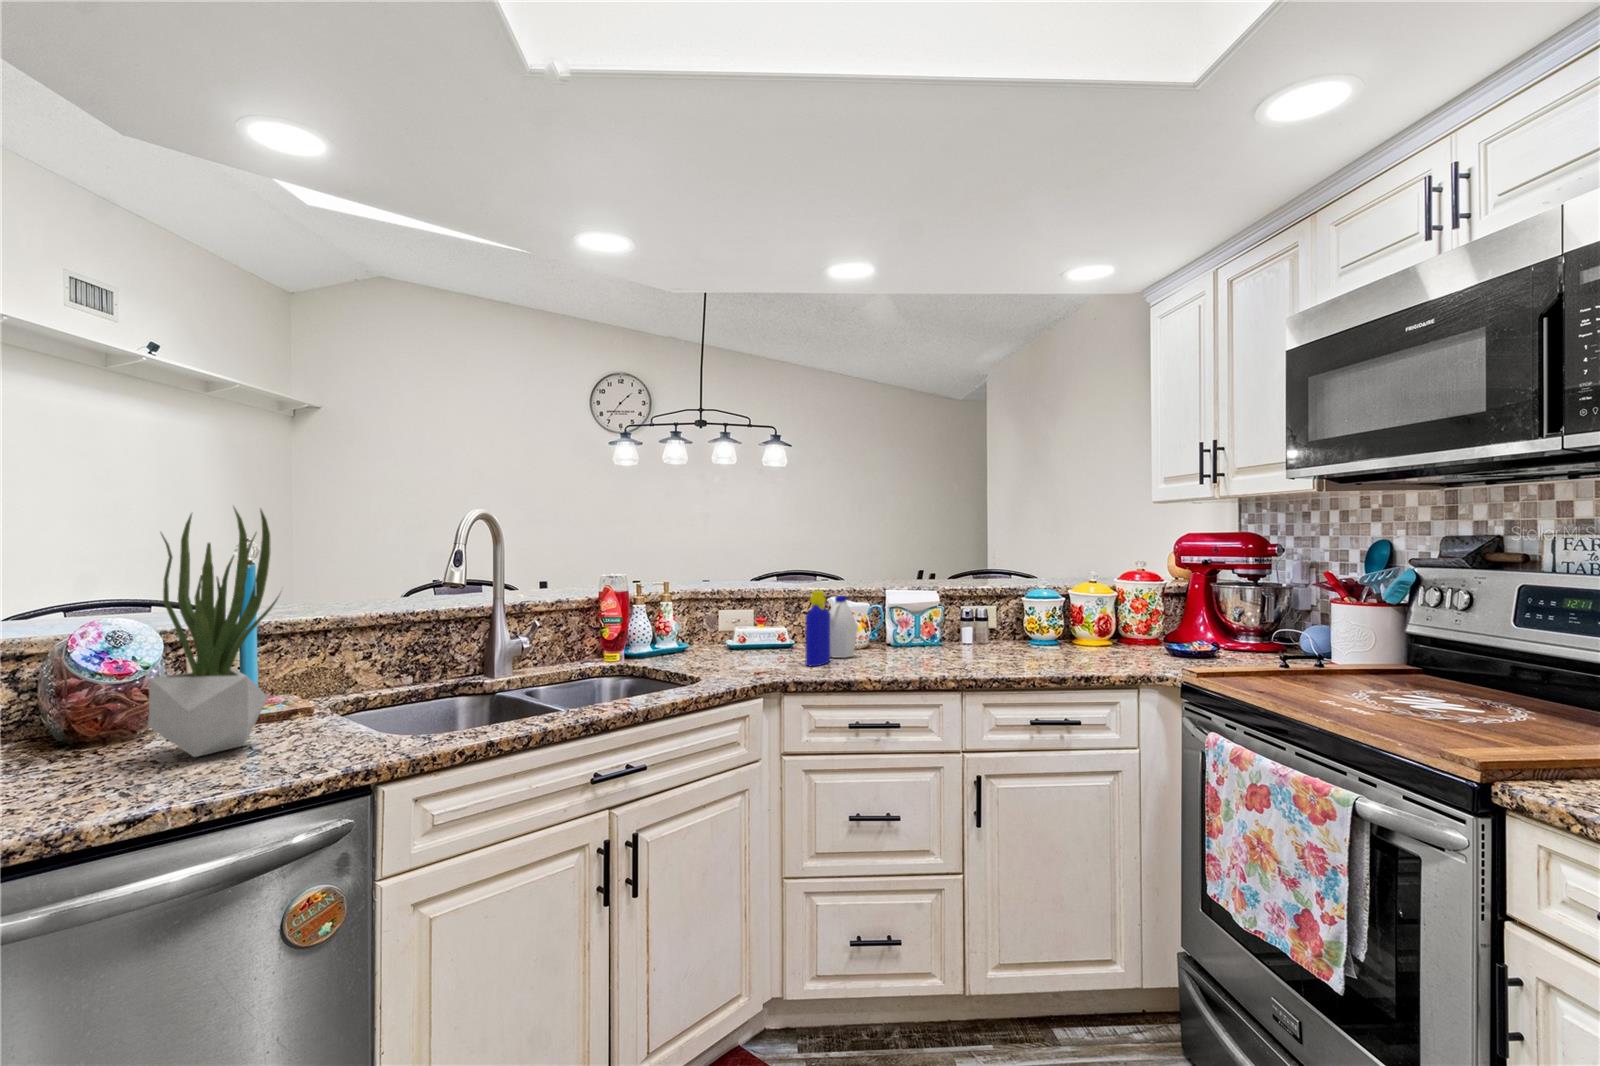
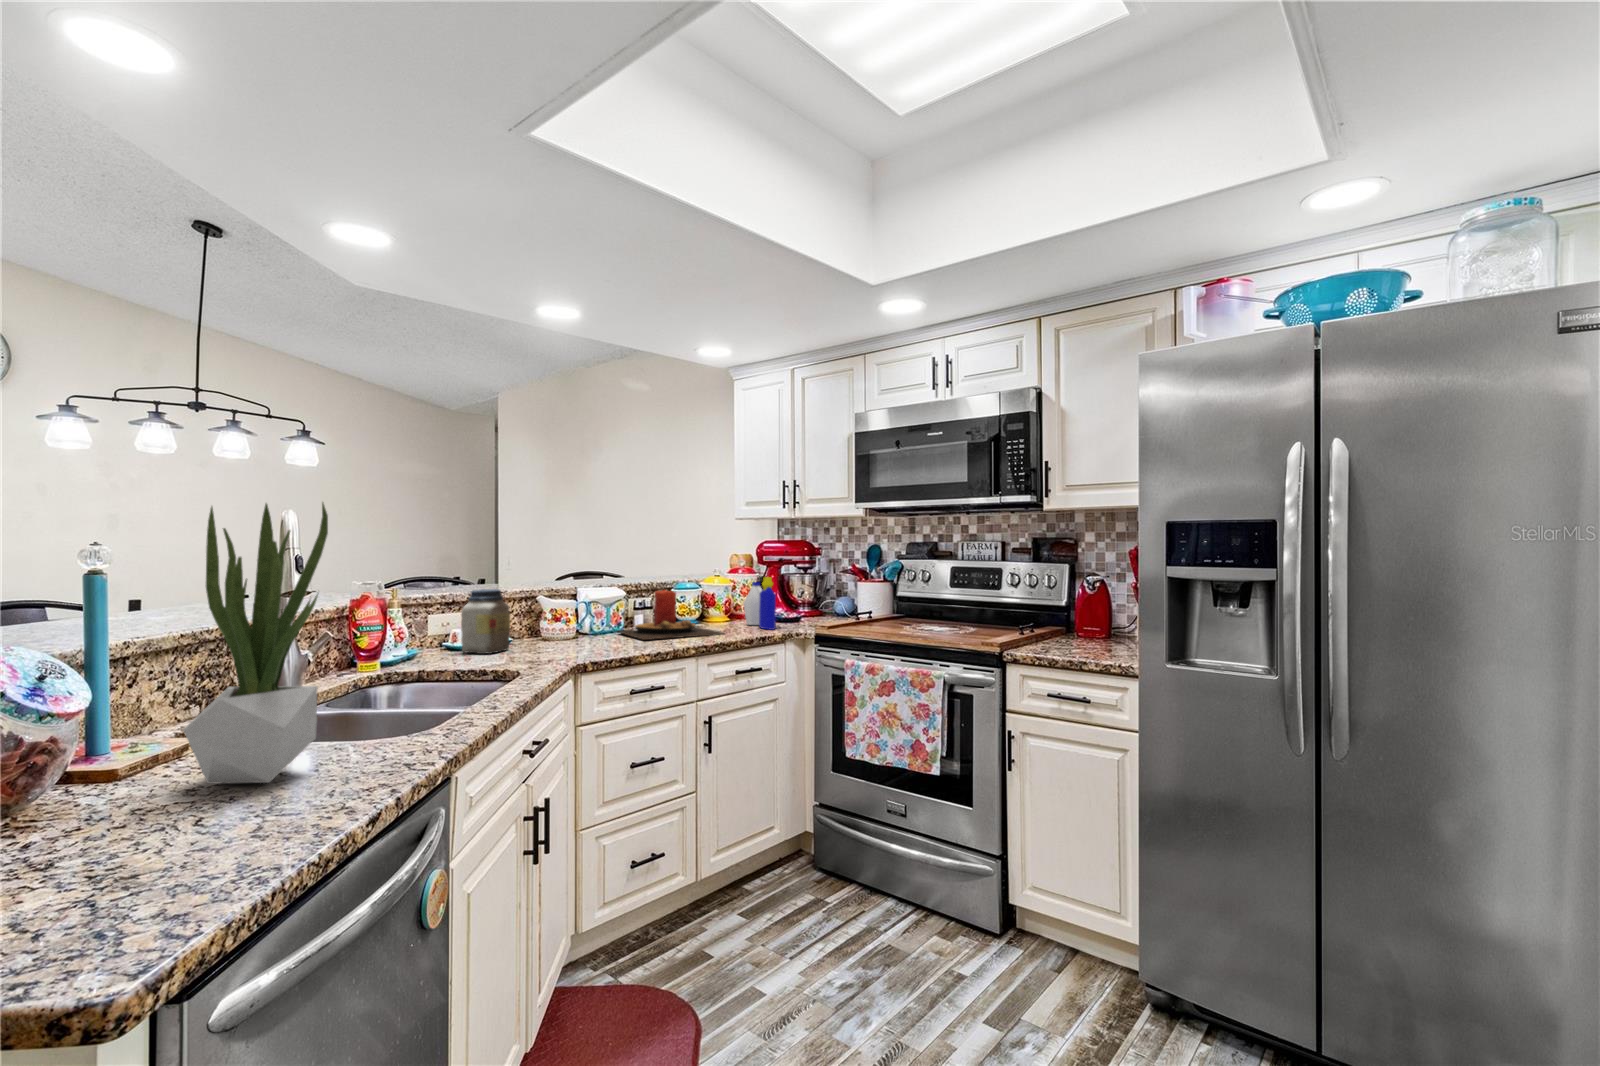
jar: none [727,588,774,657] -> present [461,589,510,654]
bottle: present [805,591,858,666] -> present [743,577,776,630]
candle: none [914,598,1035,666] -> present [618,590,725,640]

